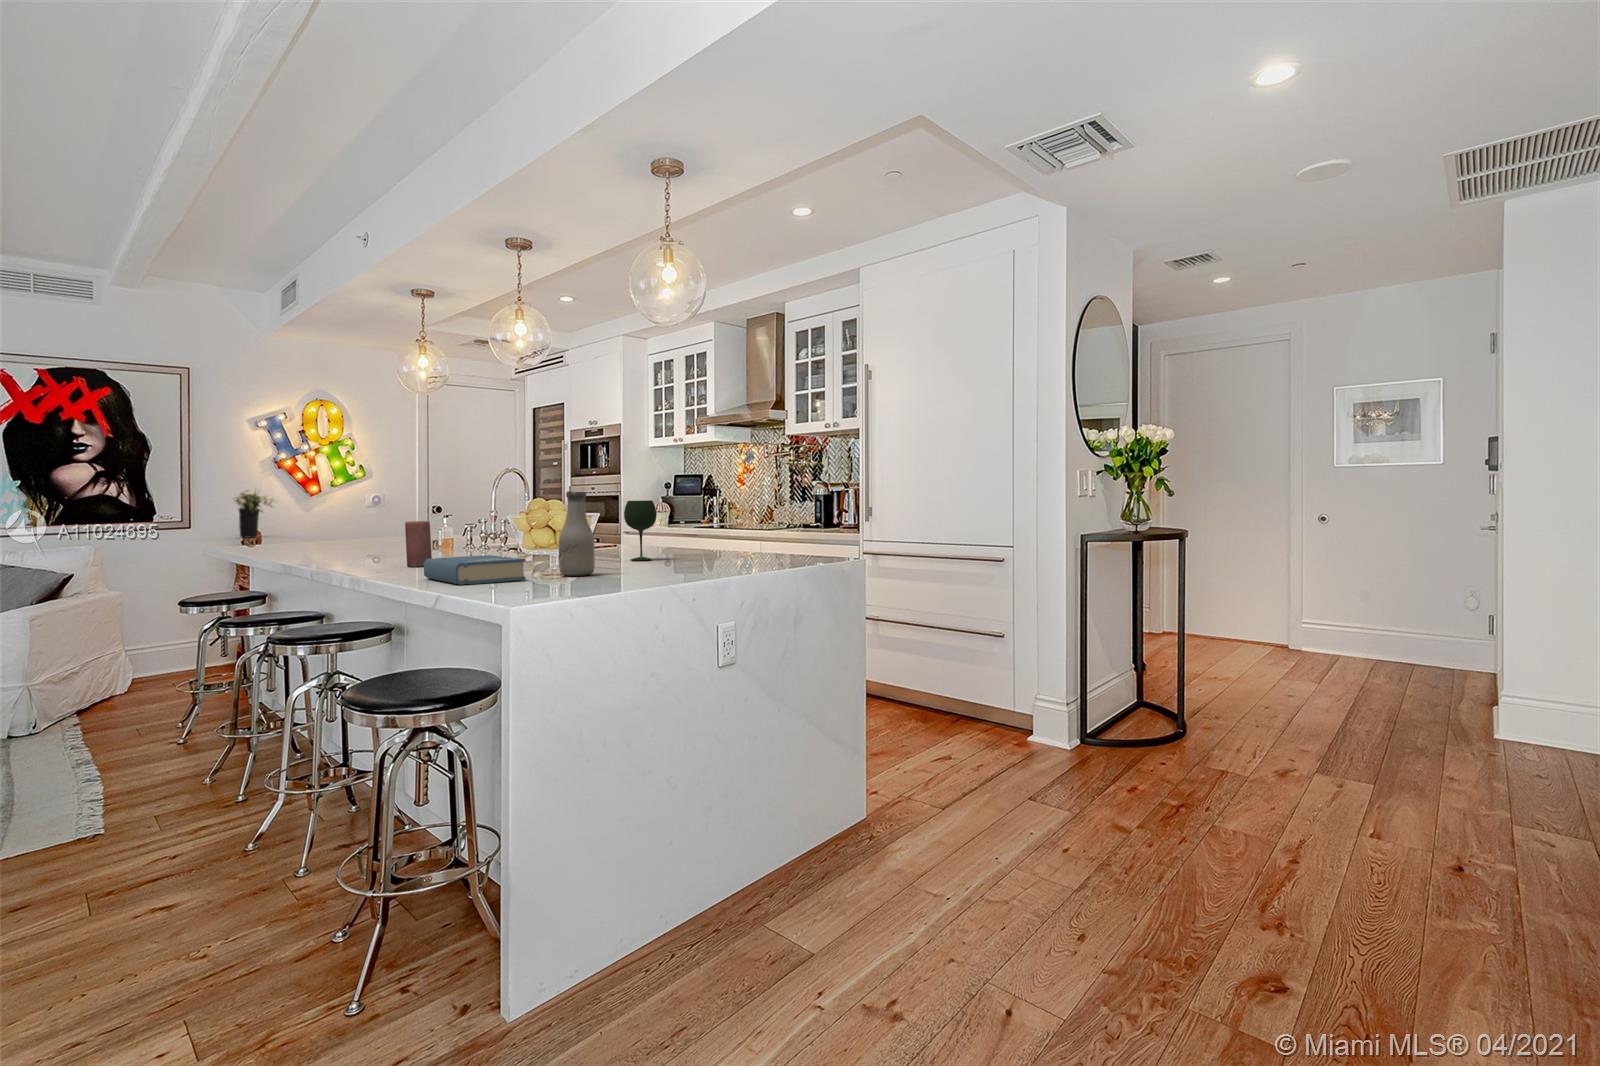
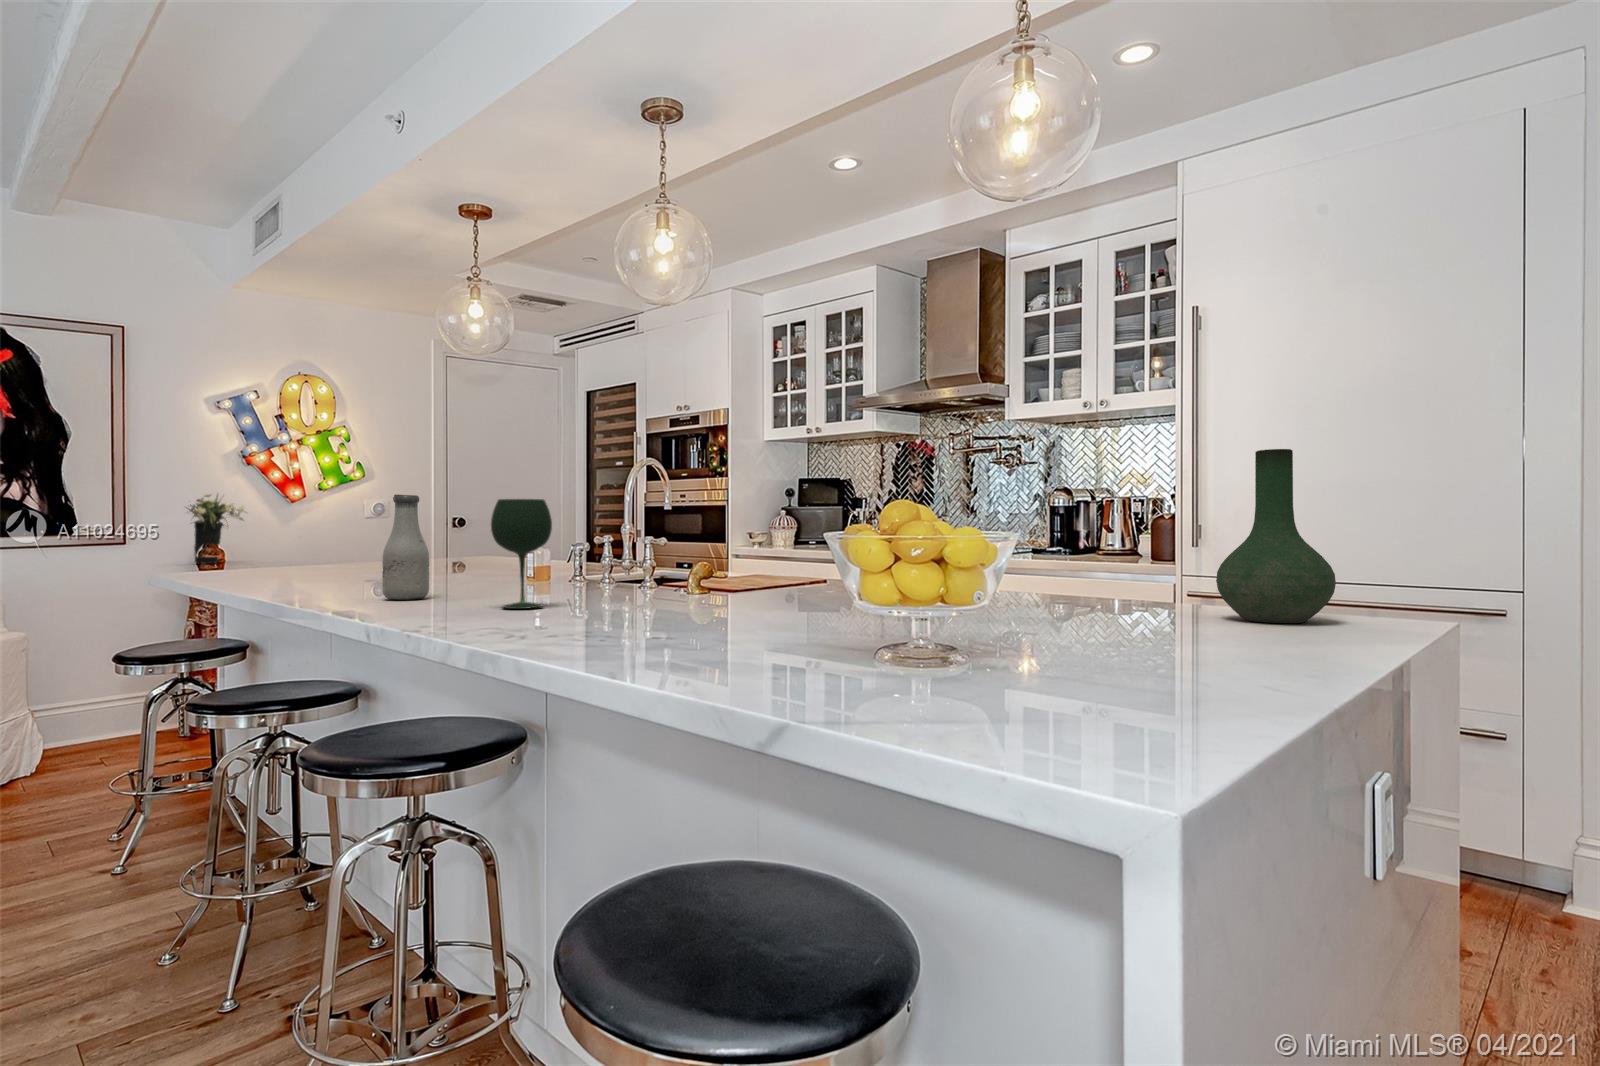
vase: none [702,475,758,566] -> present [1216,449,1336,623]
bottle: present [559,491,595,576] -> present [382,494,429,600]
wine glass: present [624,500,657,561] -> present [491,499,552,609]
candle: present [405,521,432,567] -> none [657,534,702,622]
book: present [424,555,526,585] -> none [842,603,1104,682]

